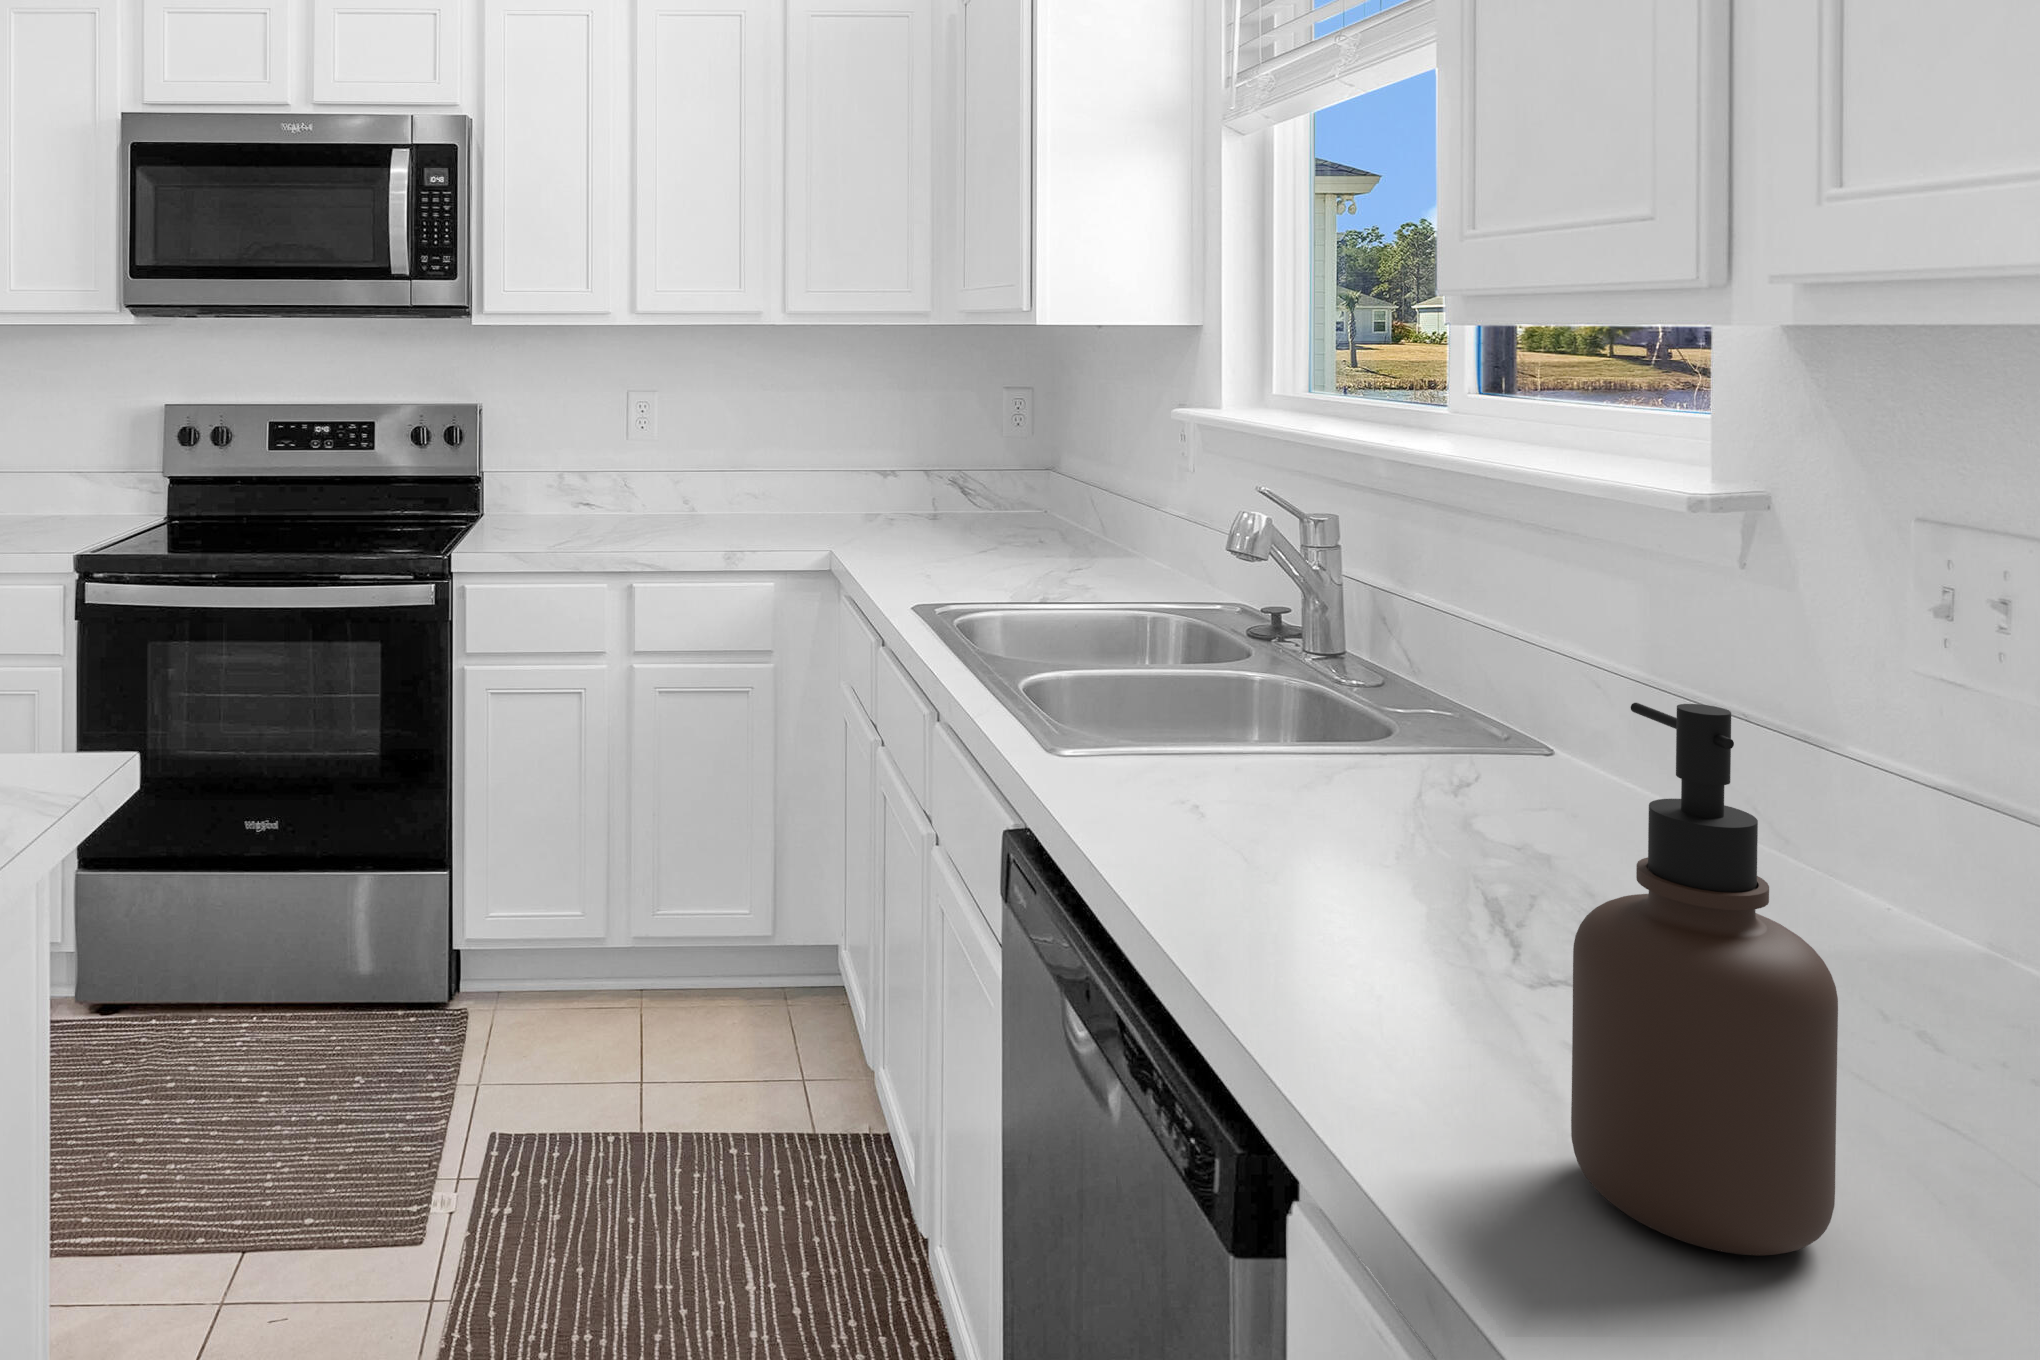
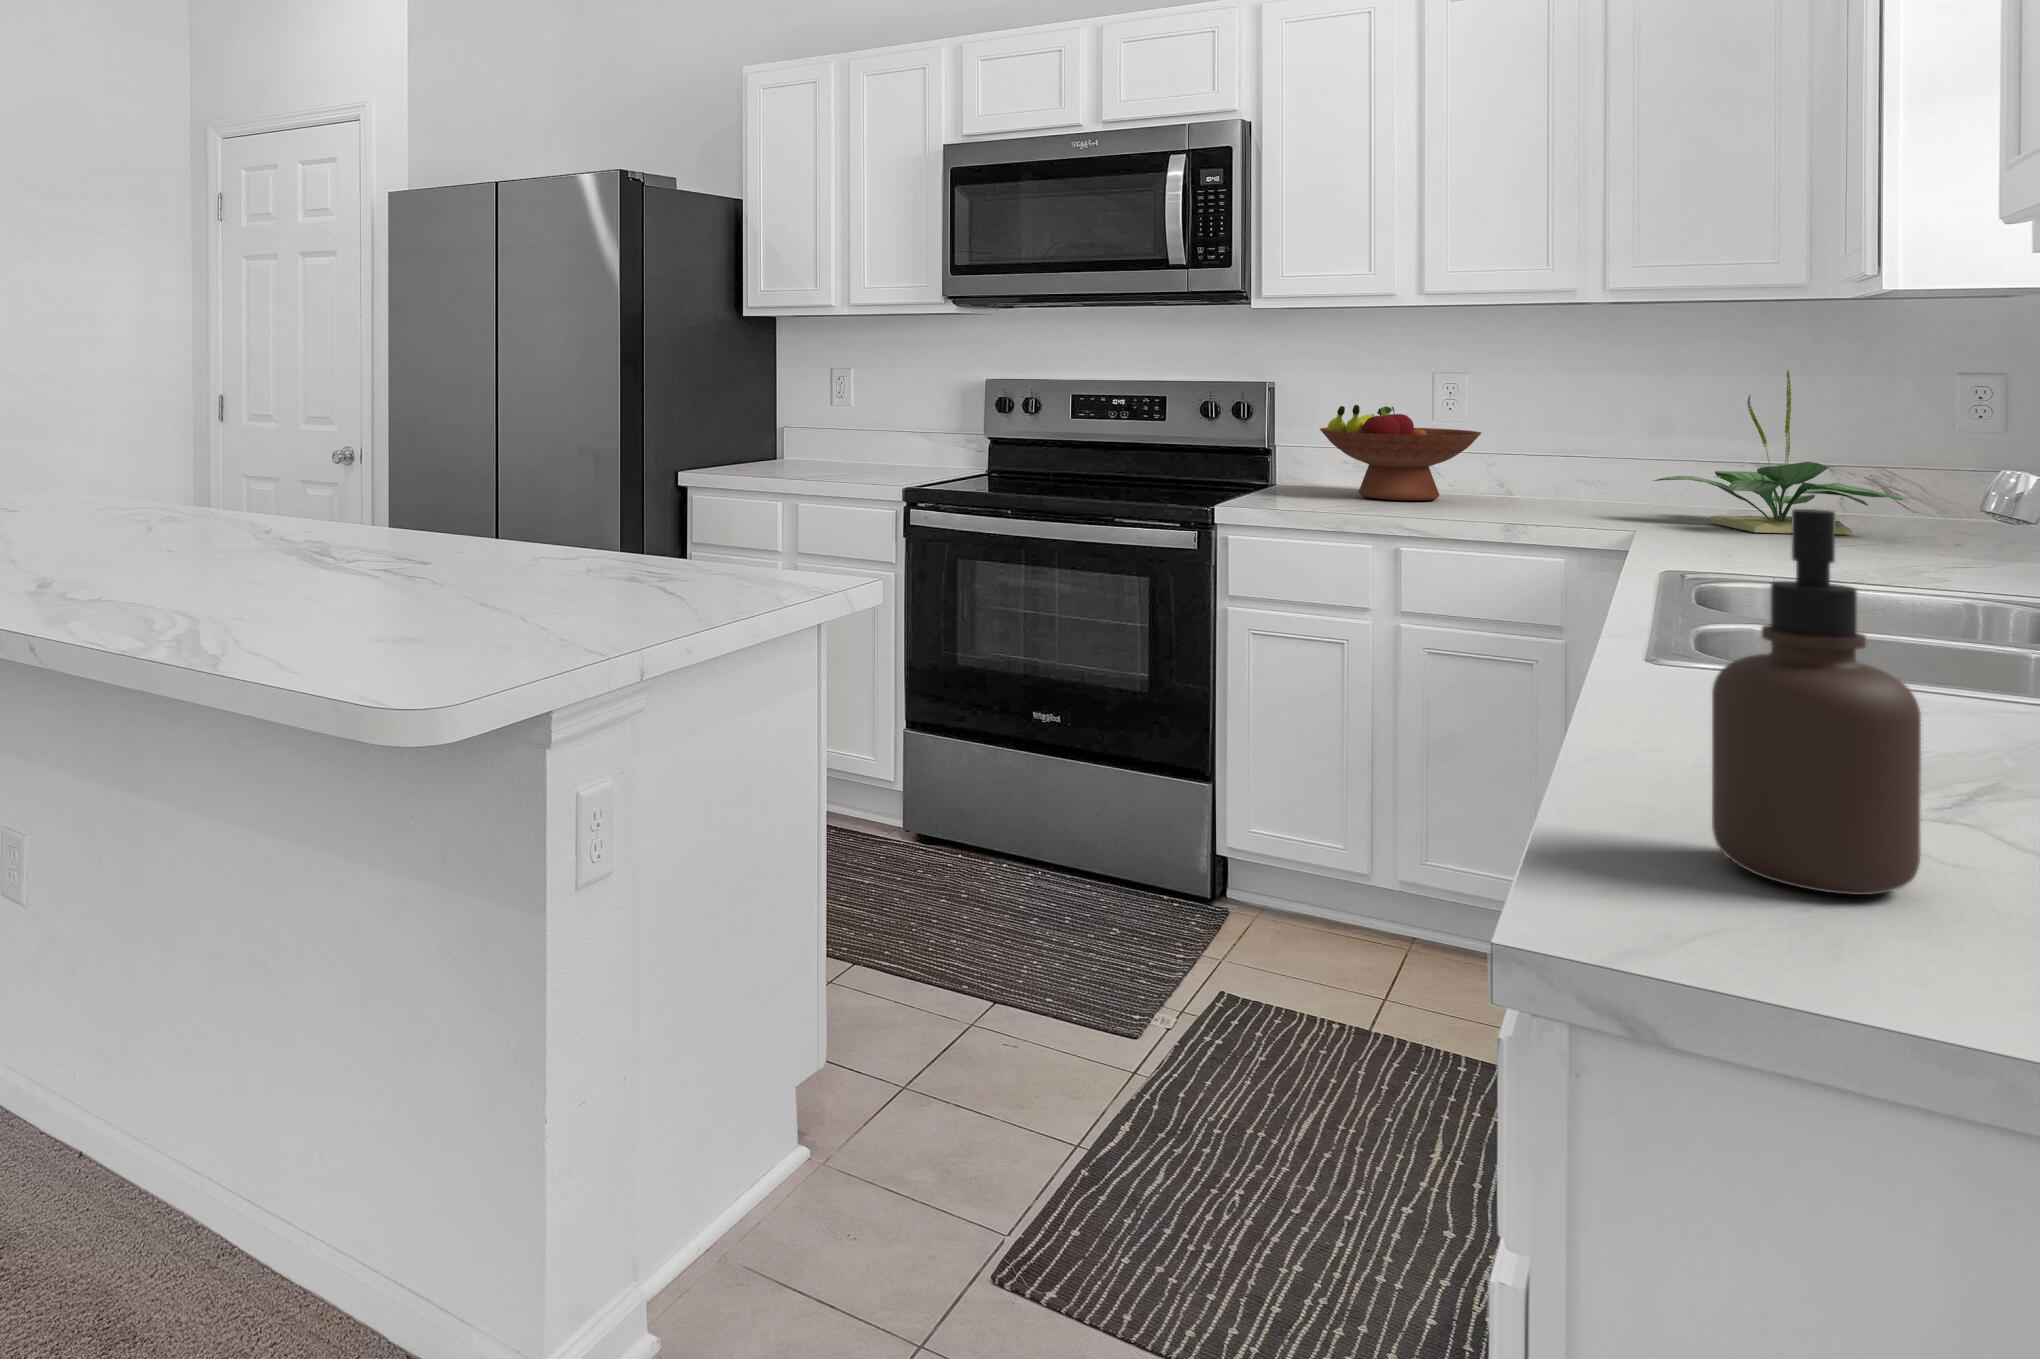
potted plant: none [835,393,1022,546] -> present [1654,370,1904,535]
fruit bowl: none [539,430,685,528] -> present [1320,405,1481,501]

